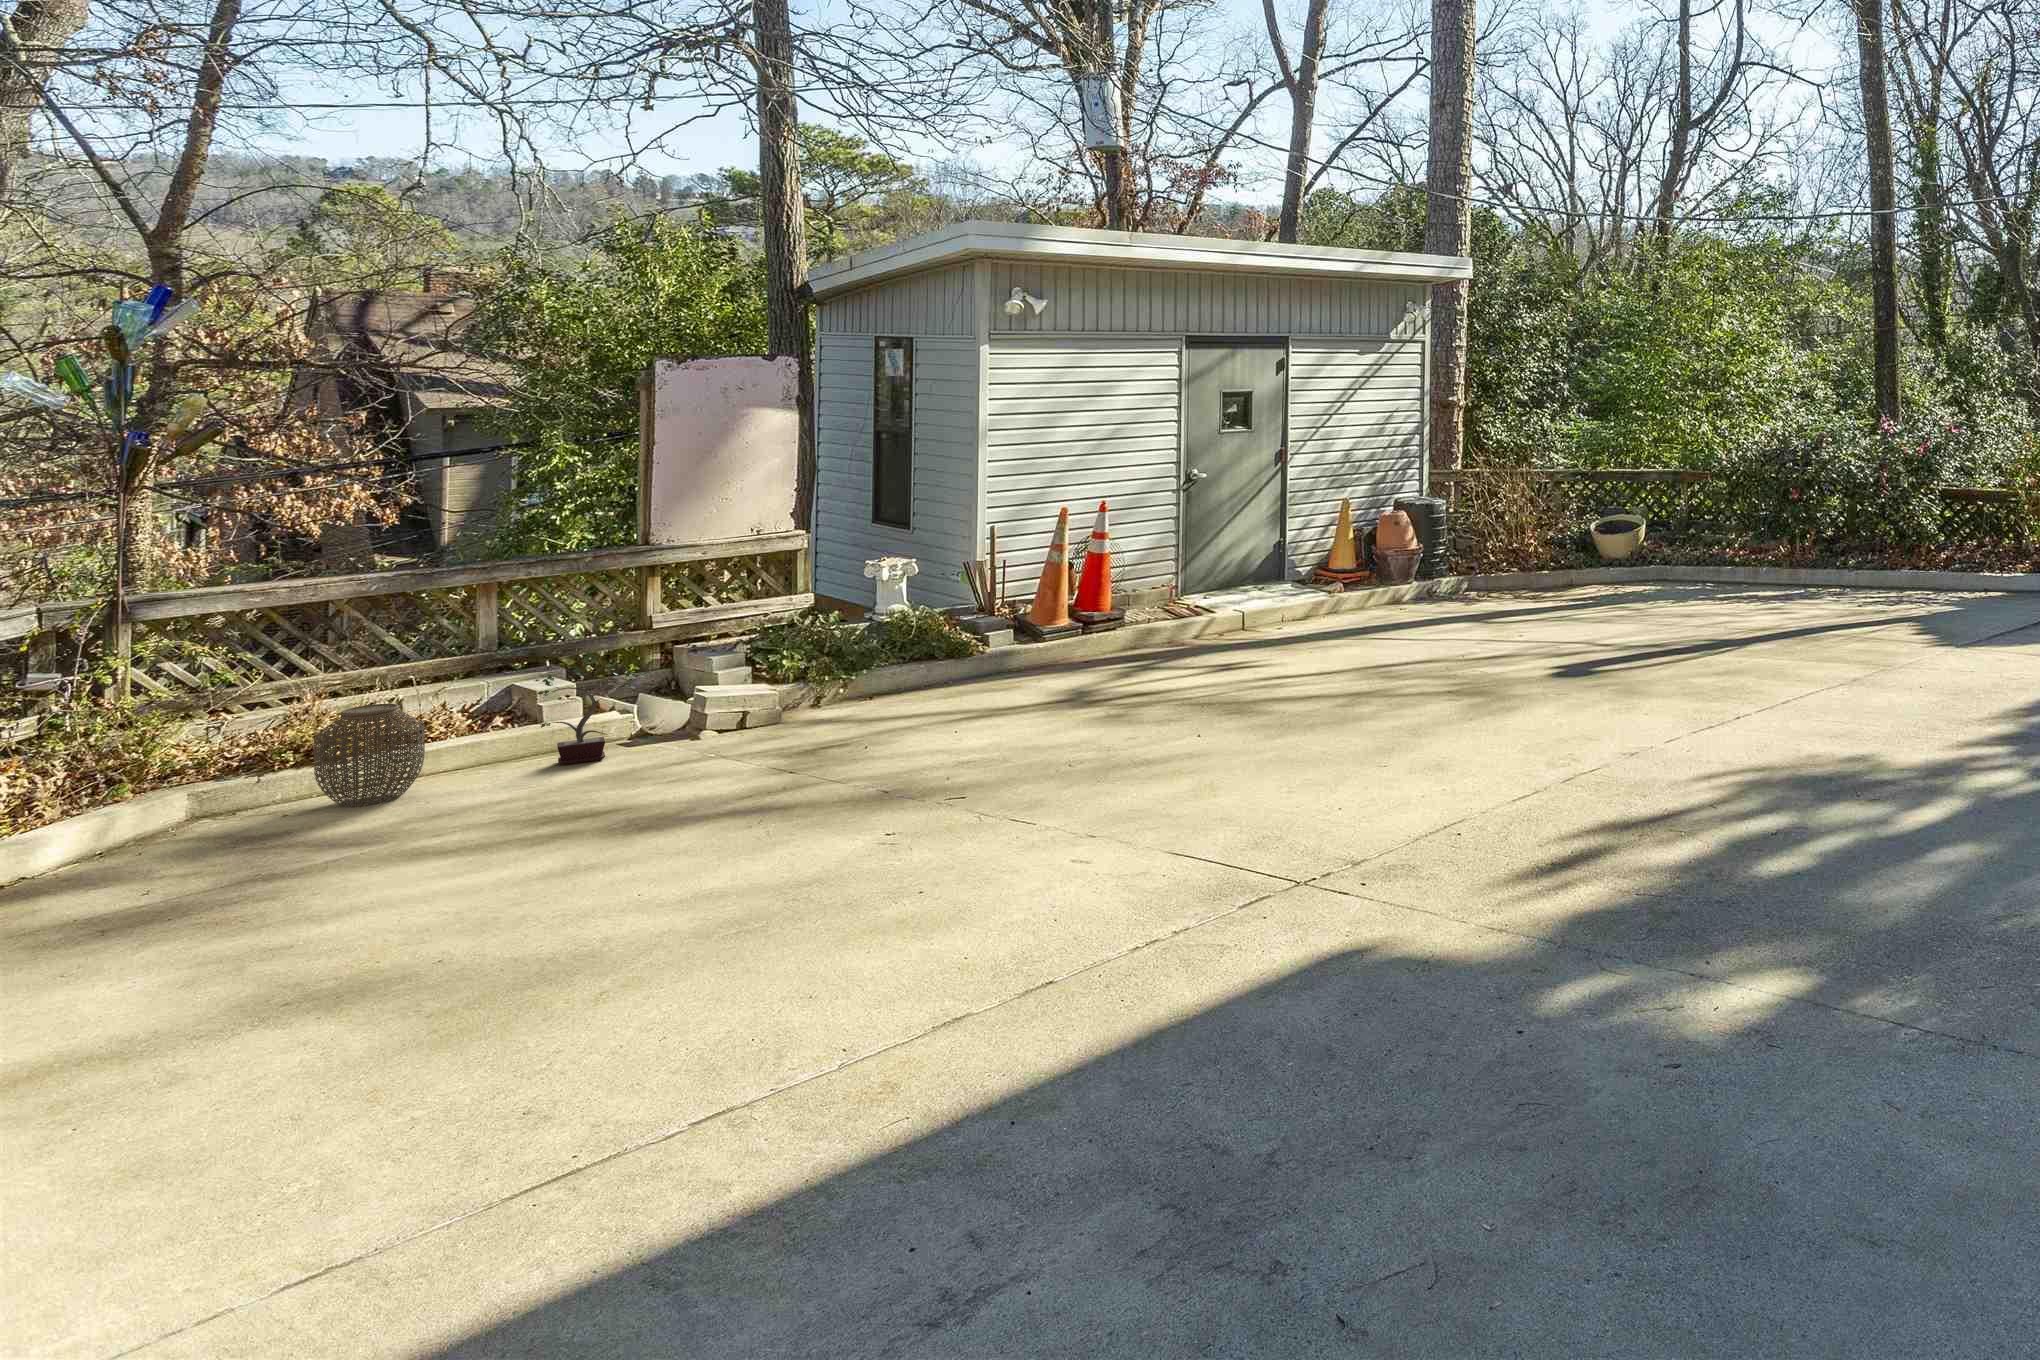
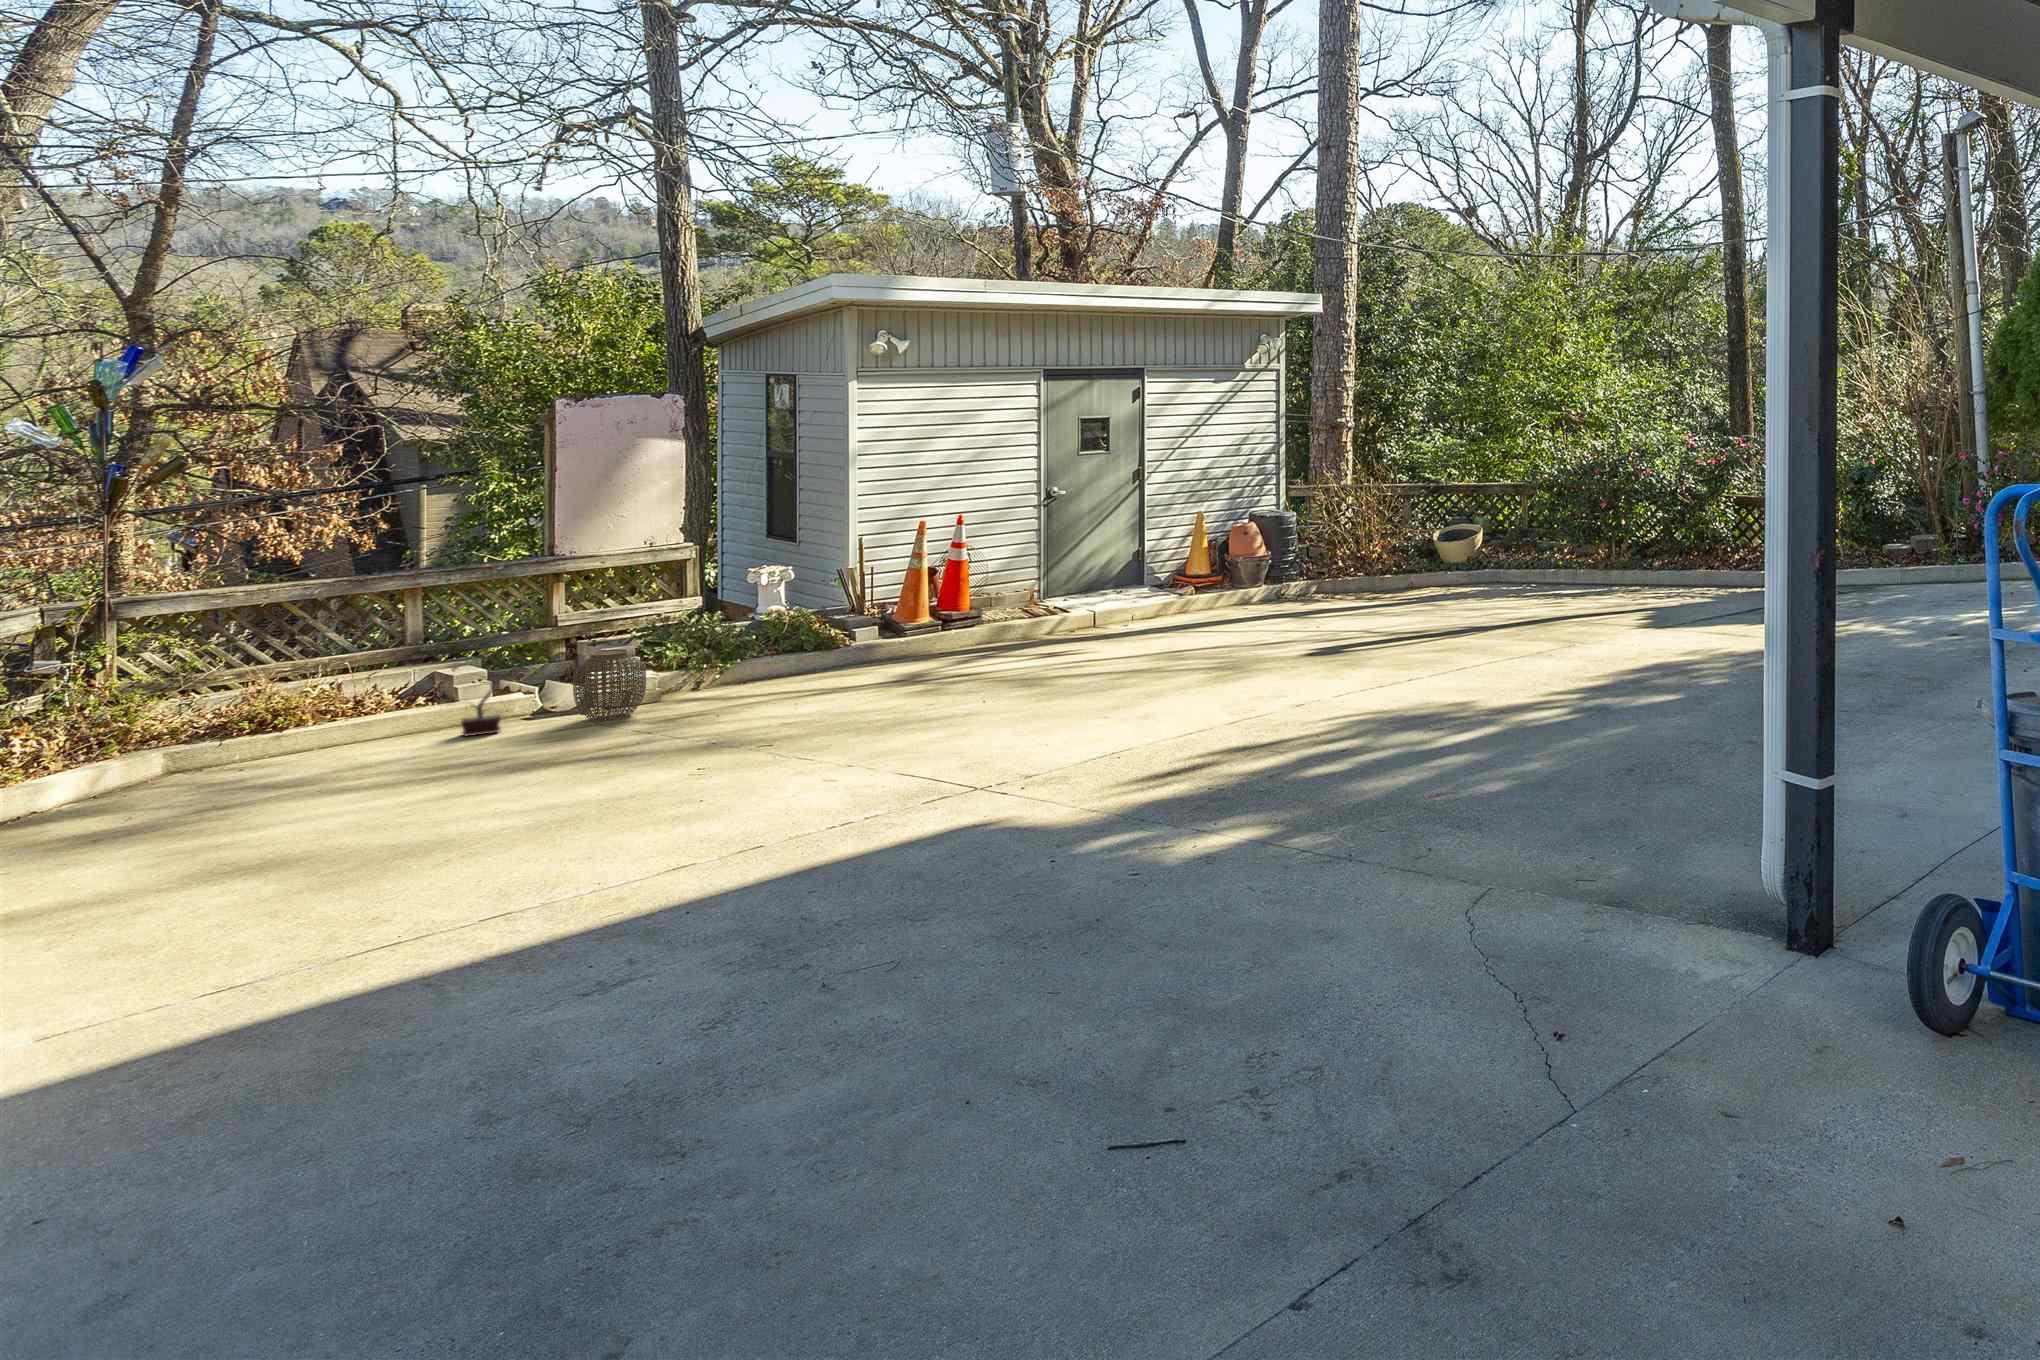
woven basket: present [314,703,425,807] -> present [573,649,646,721]

